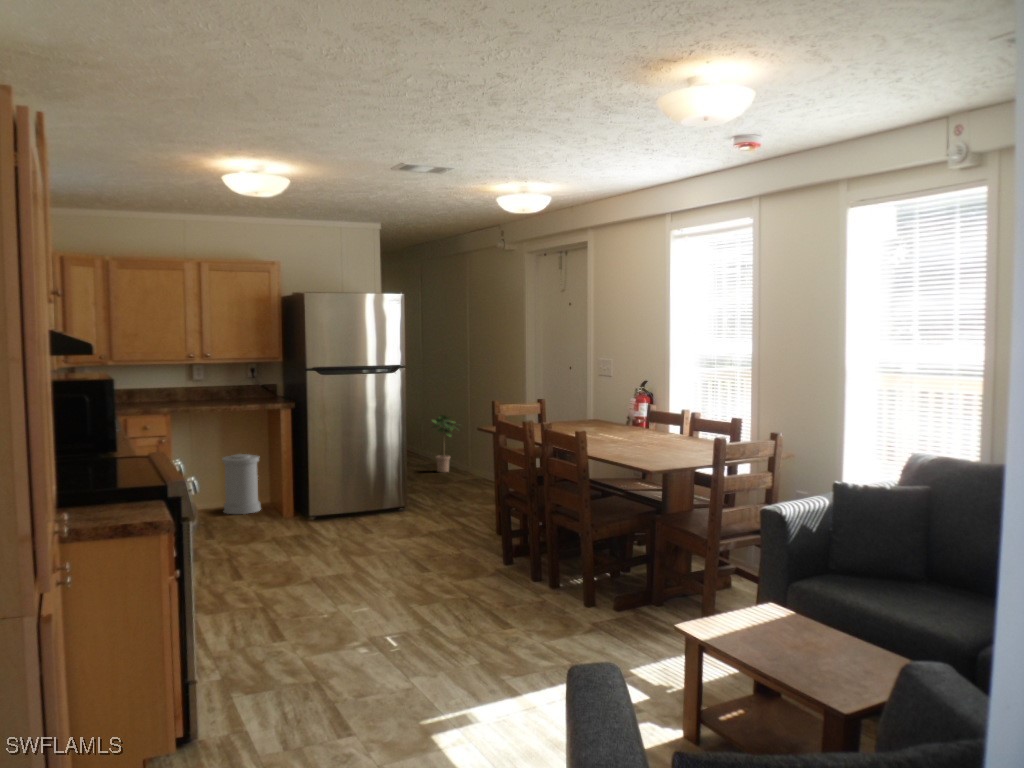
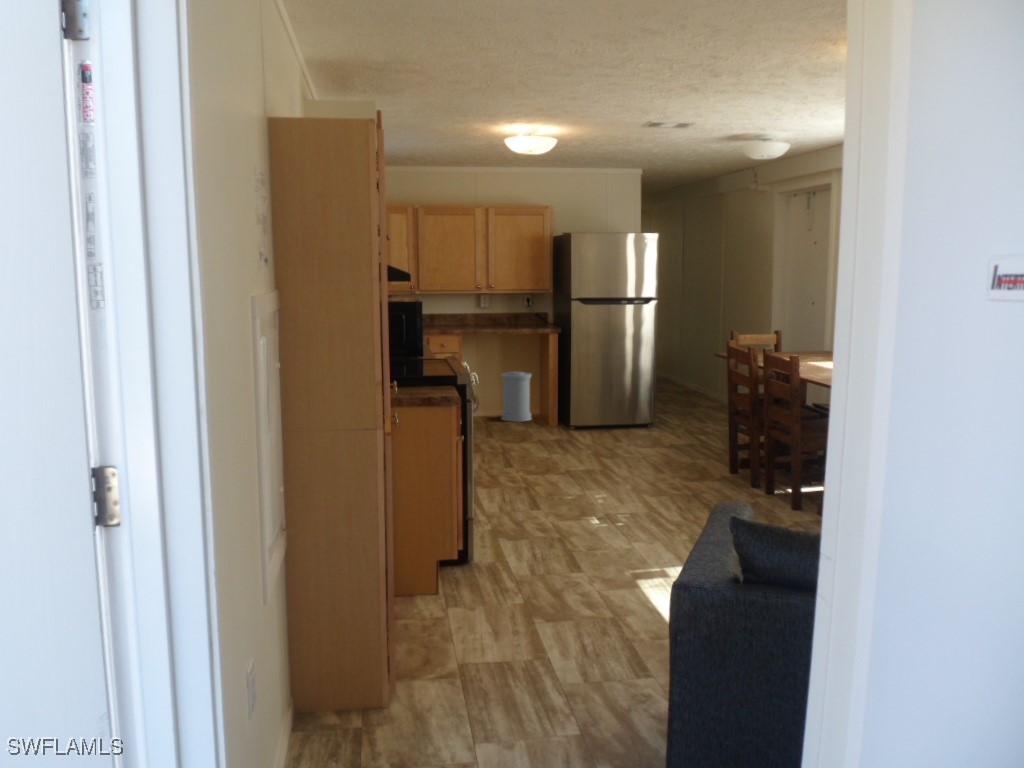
potted plant: present [432,415,456,472] -> none [684,346,716,399]

